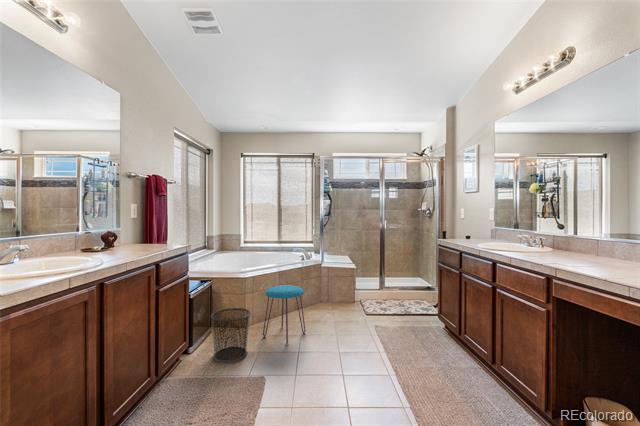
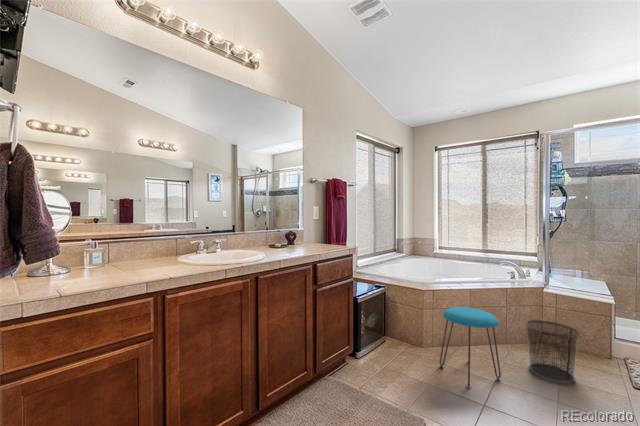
waste bin: present [211,308,251,362] -> present [526,320,580,383]

